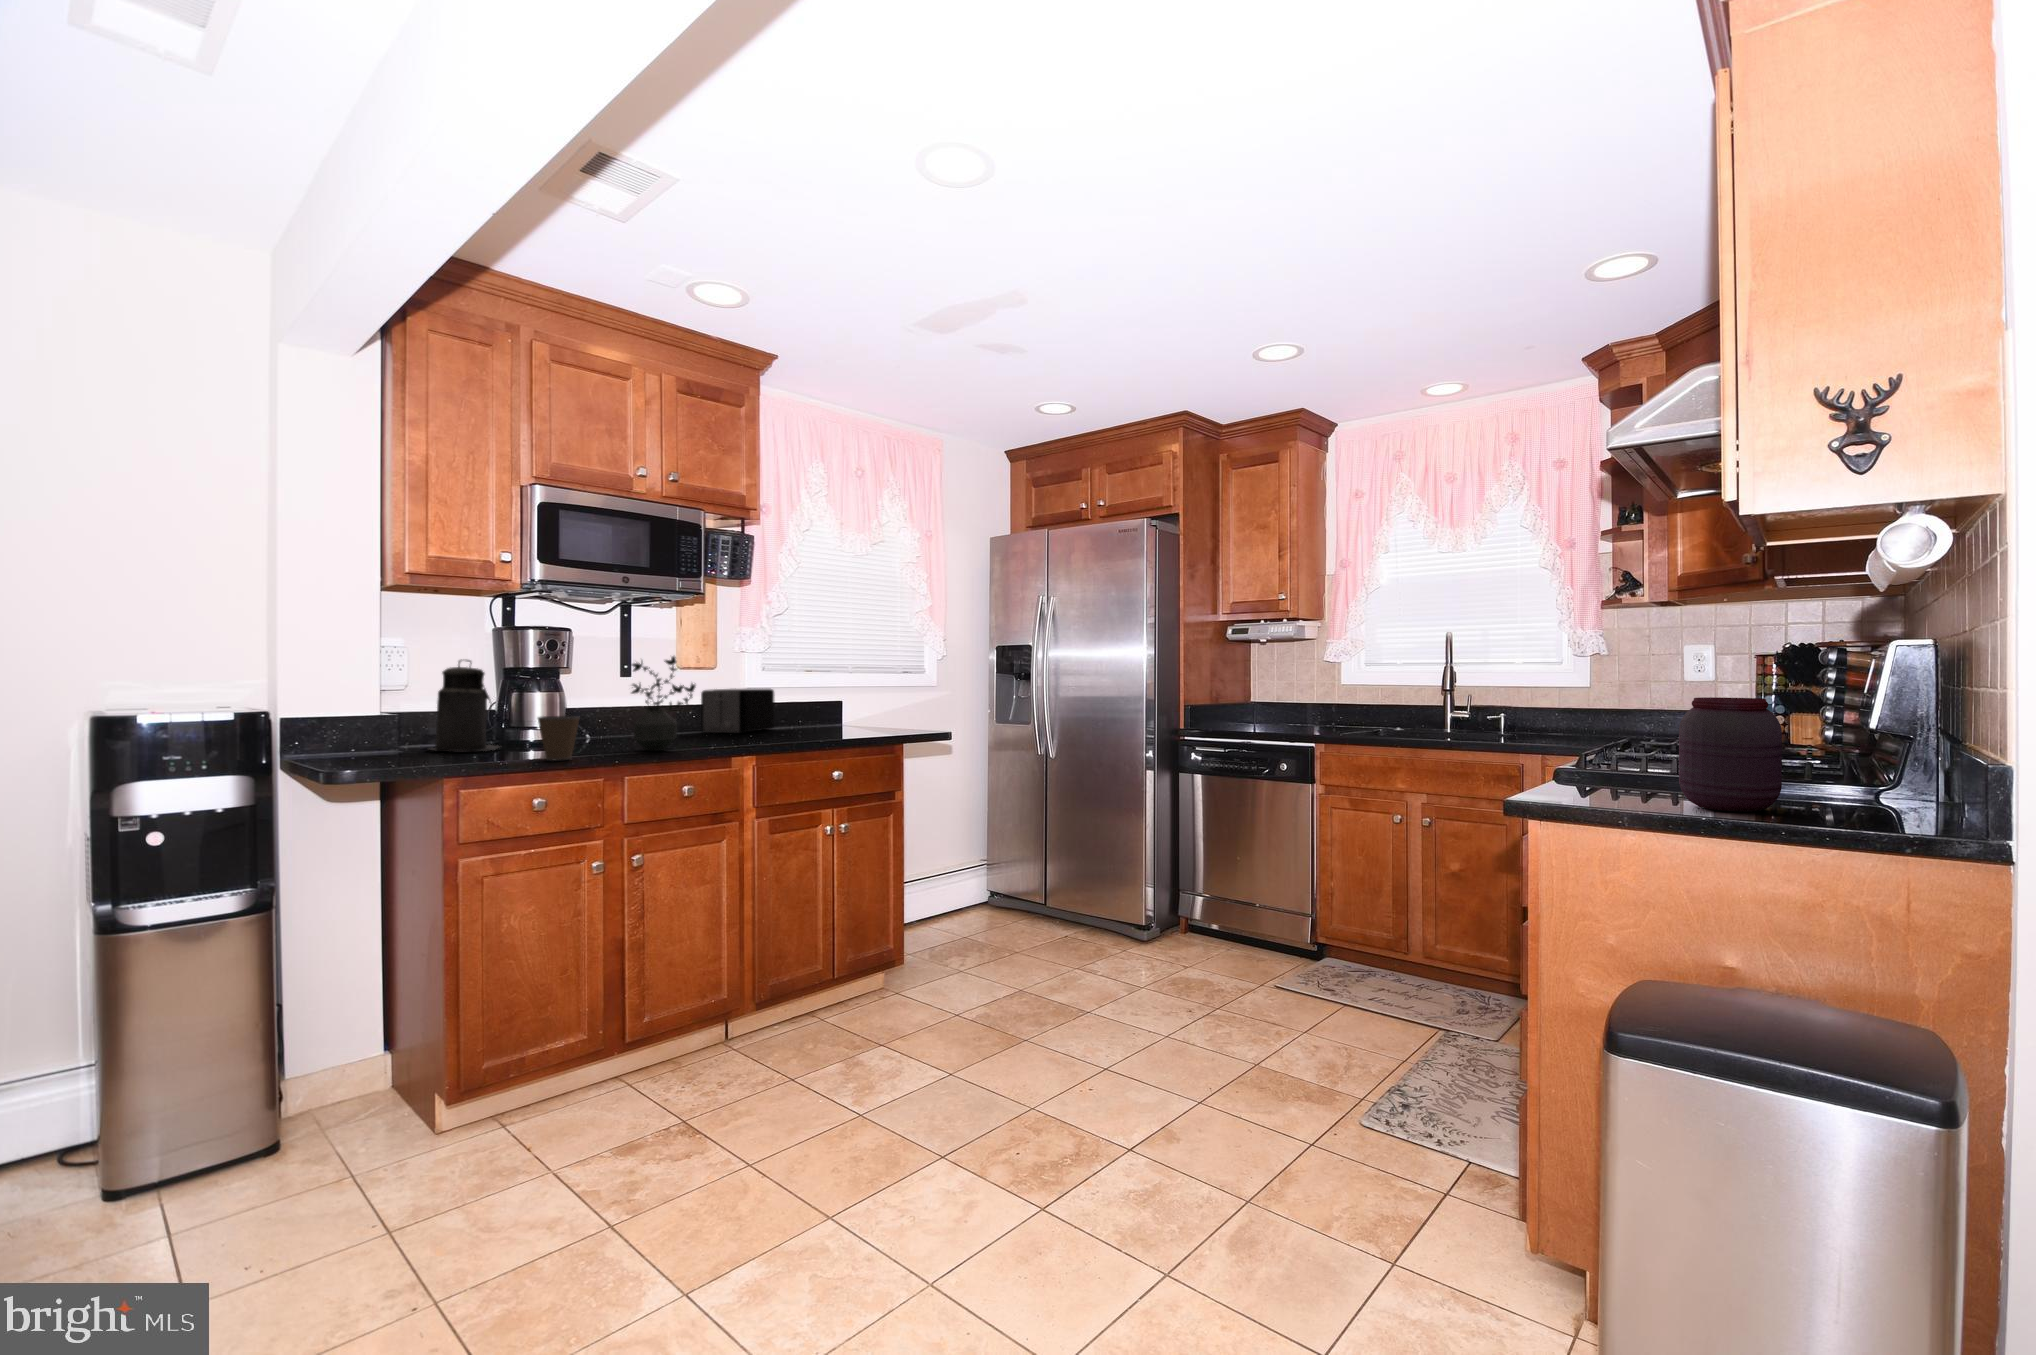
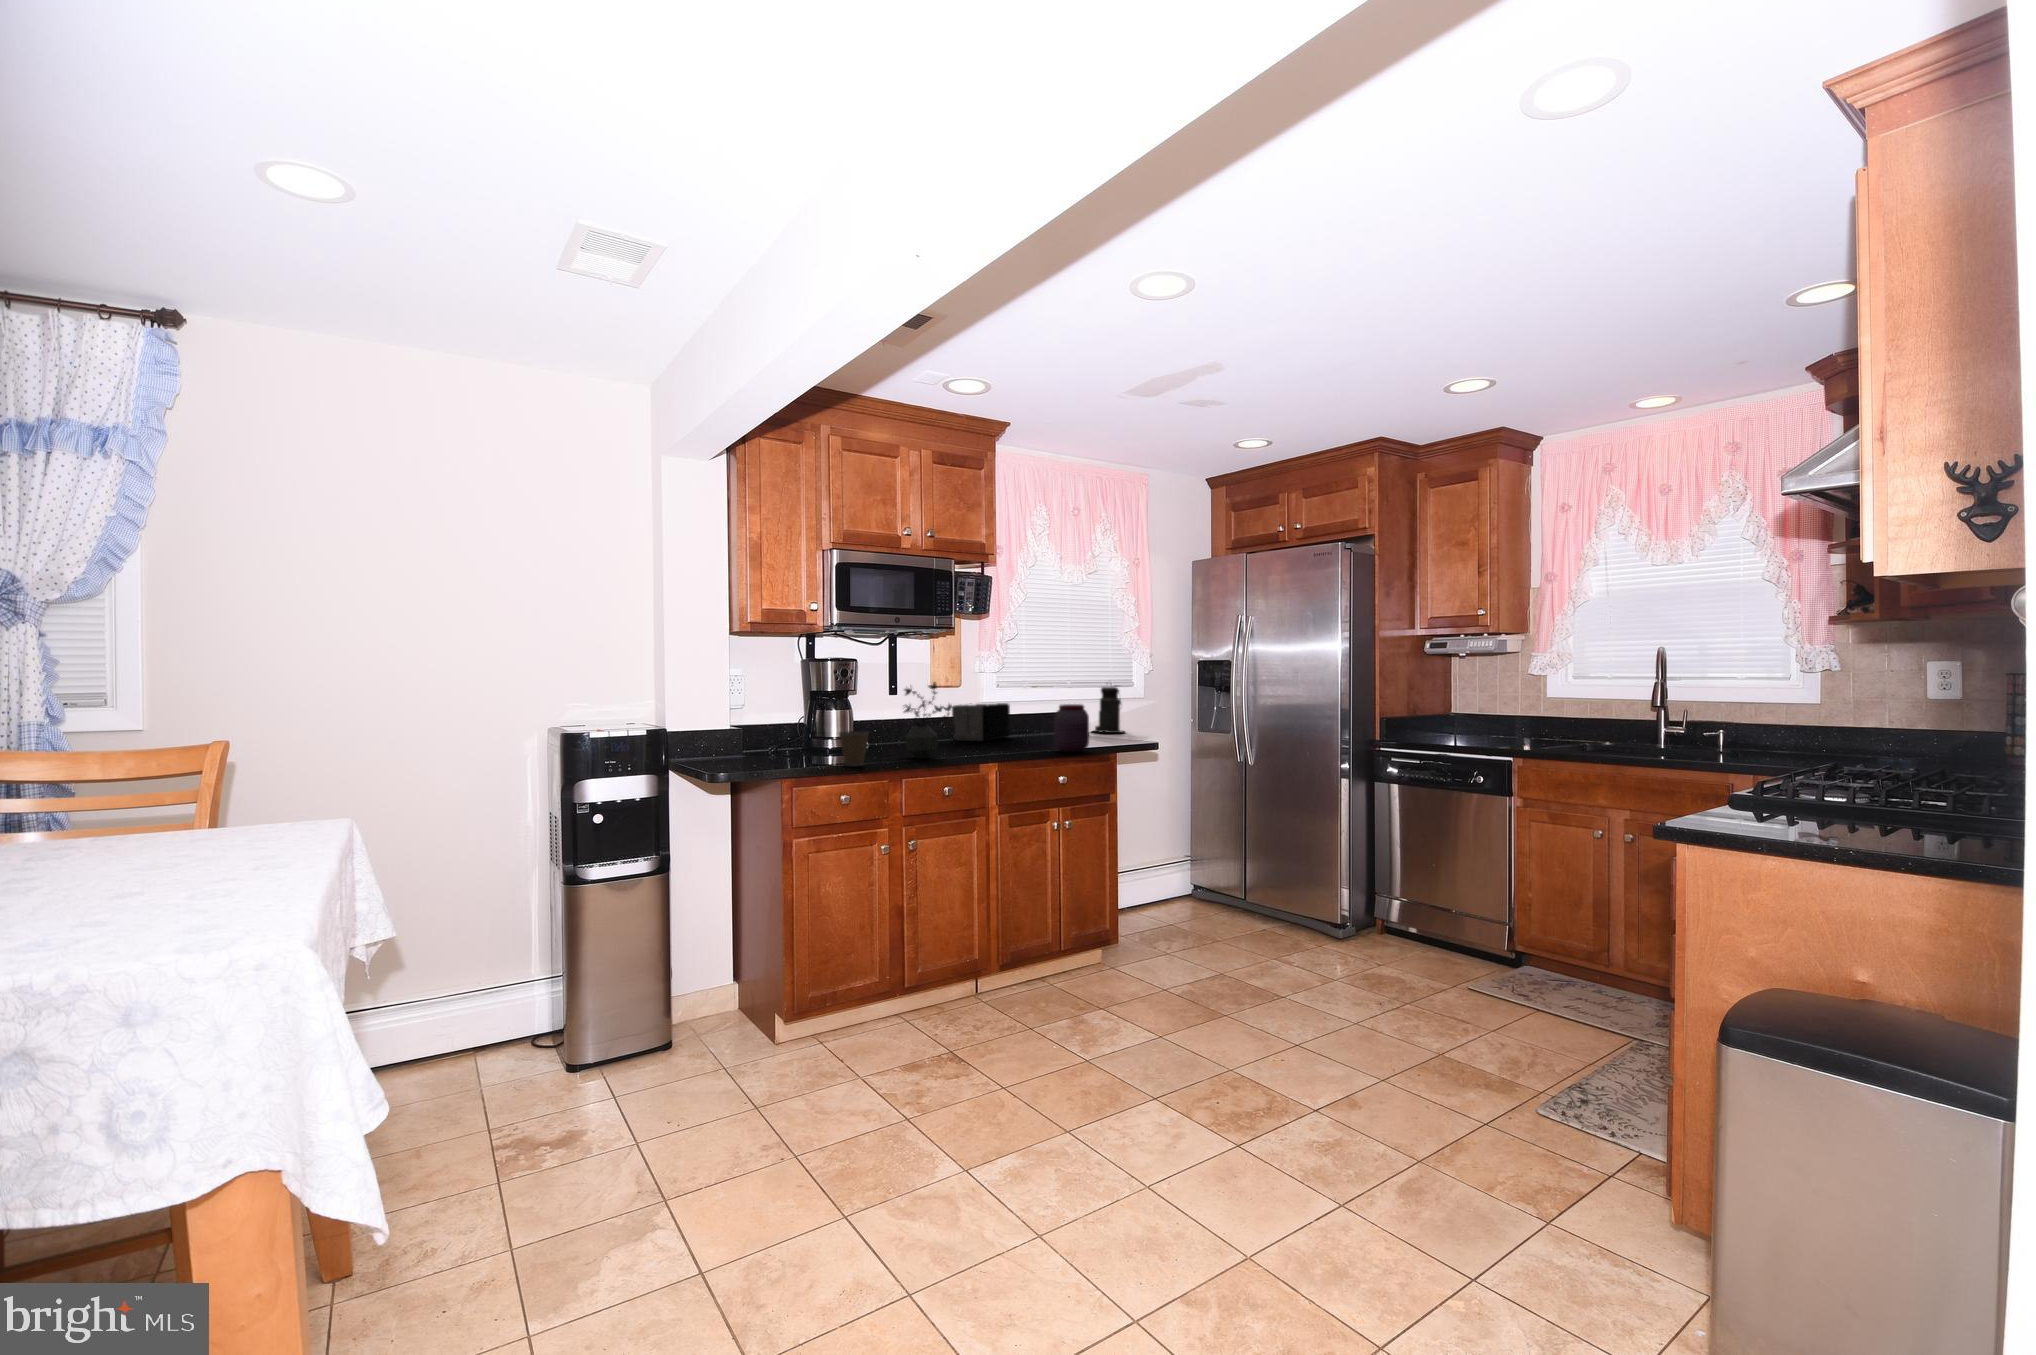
canister: present [432,660,499,751] -> present [1094,686,1124,733]
jar: present [1679,697,1782,812] -> present [1054,704,1089,752]

